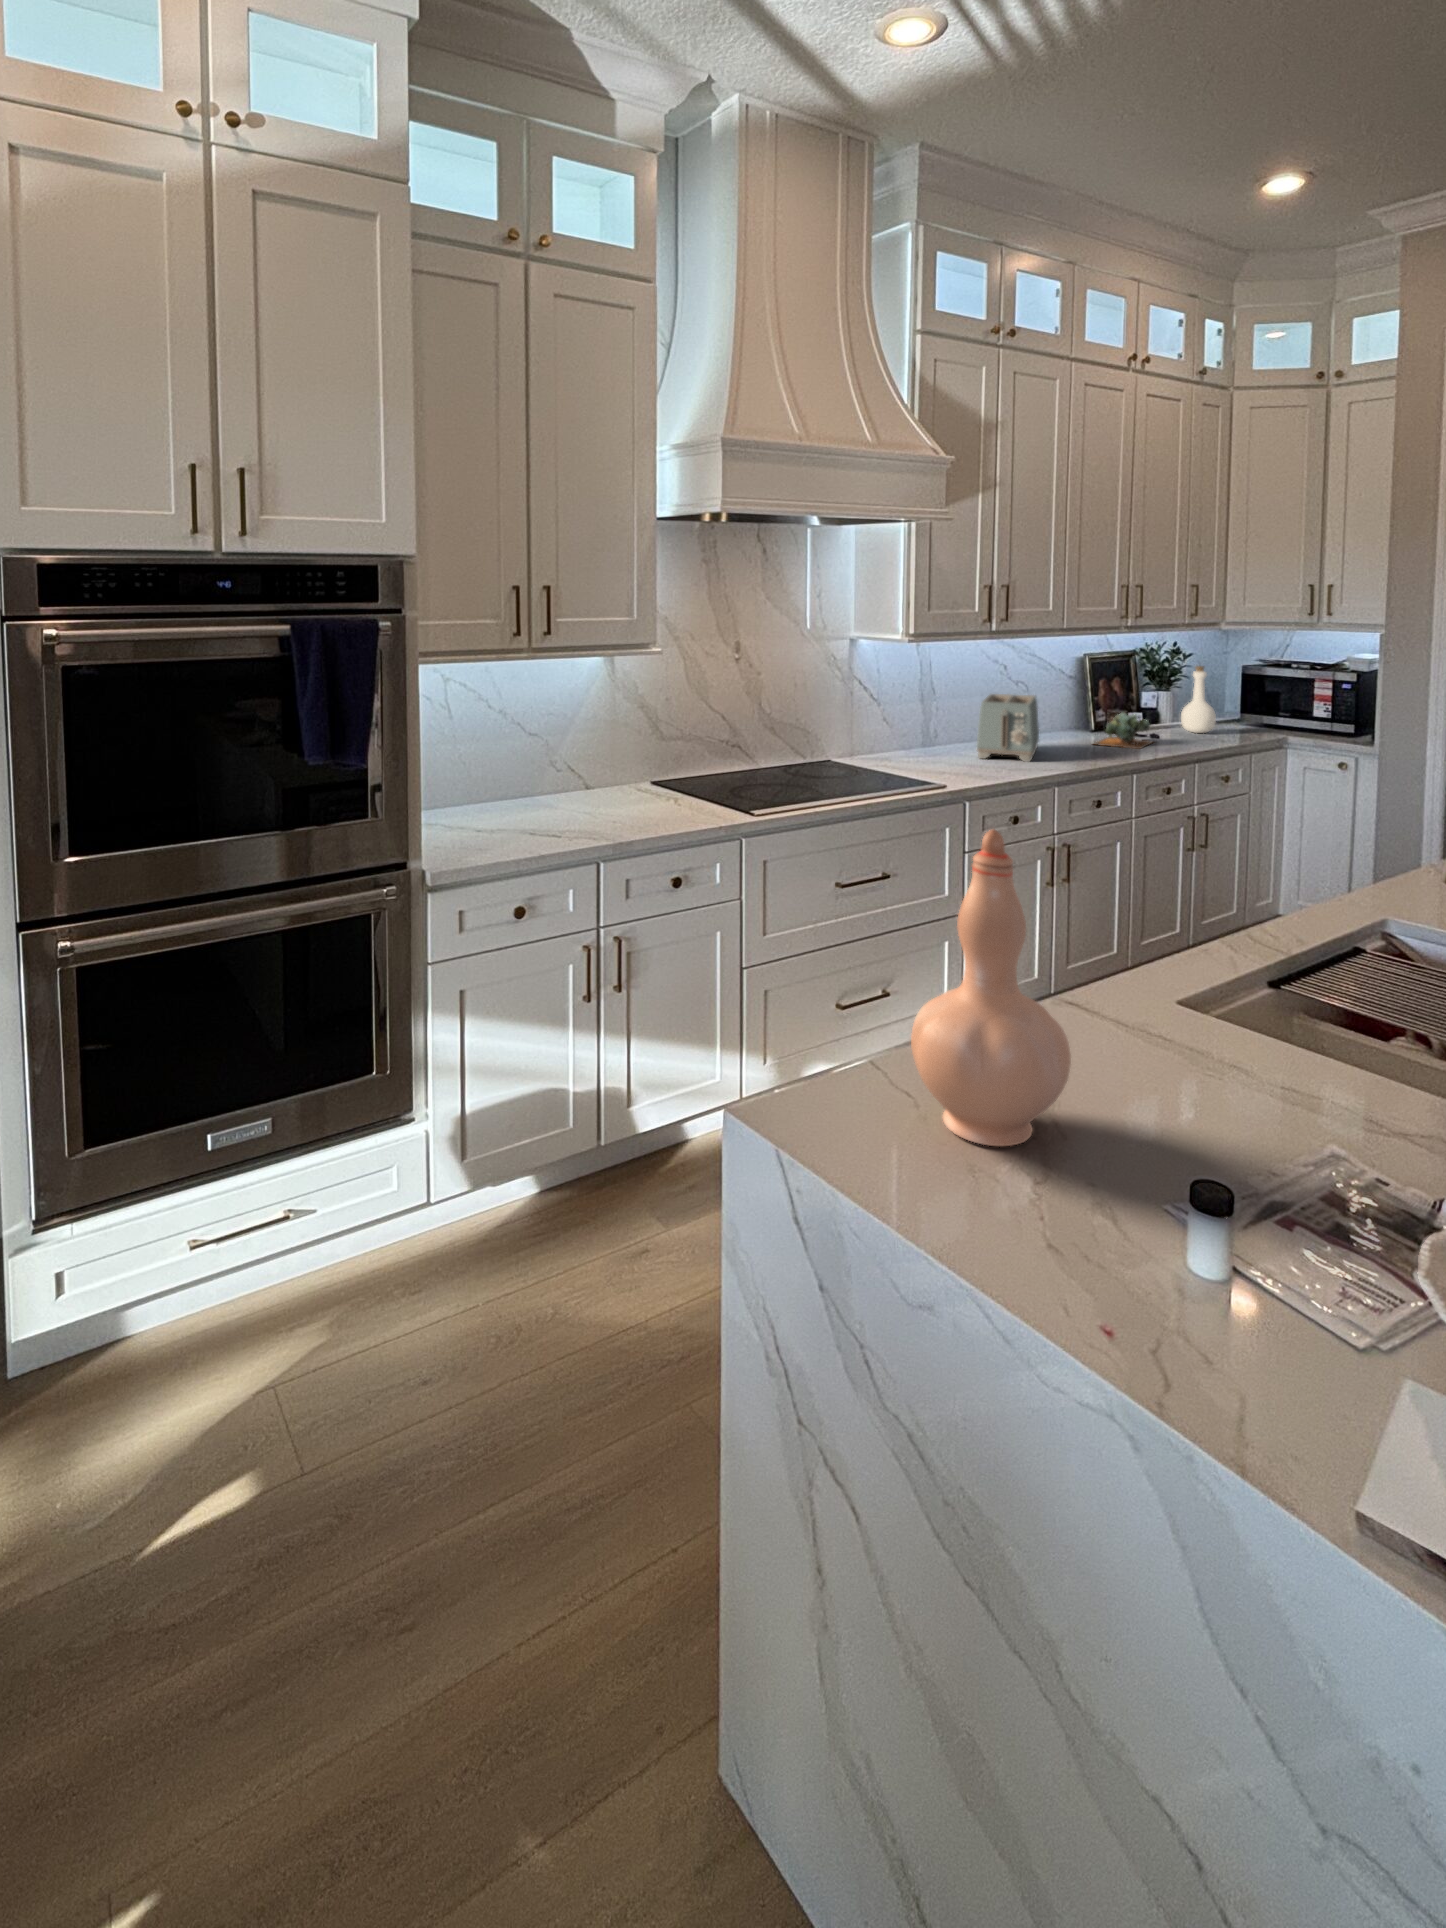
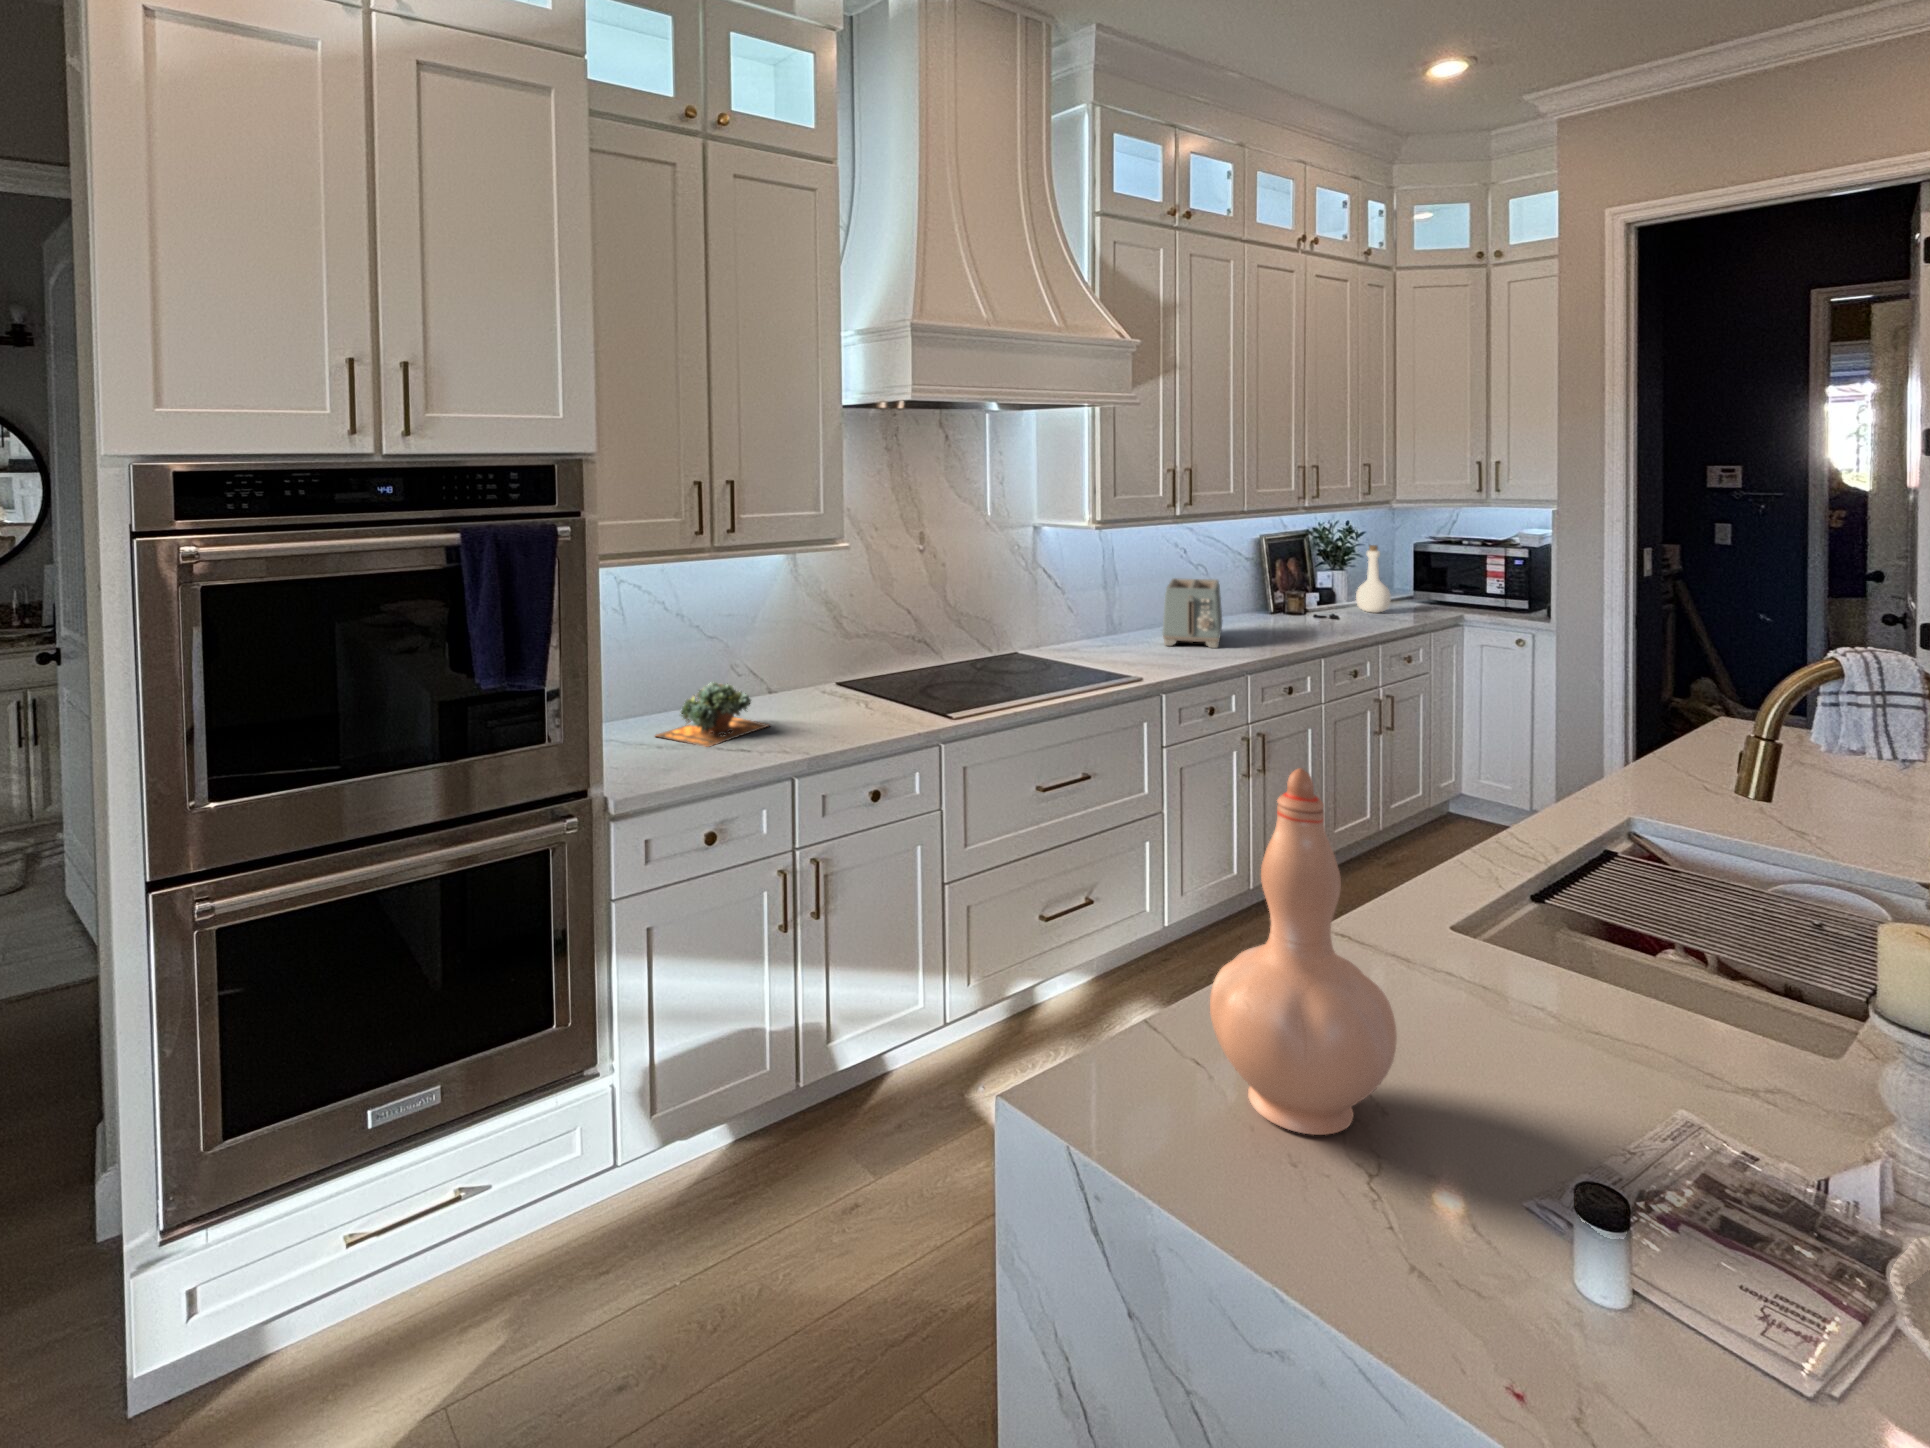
succulent plant: present [1094,713,1153,749] -> present [656,682,768,747]

